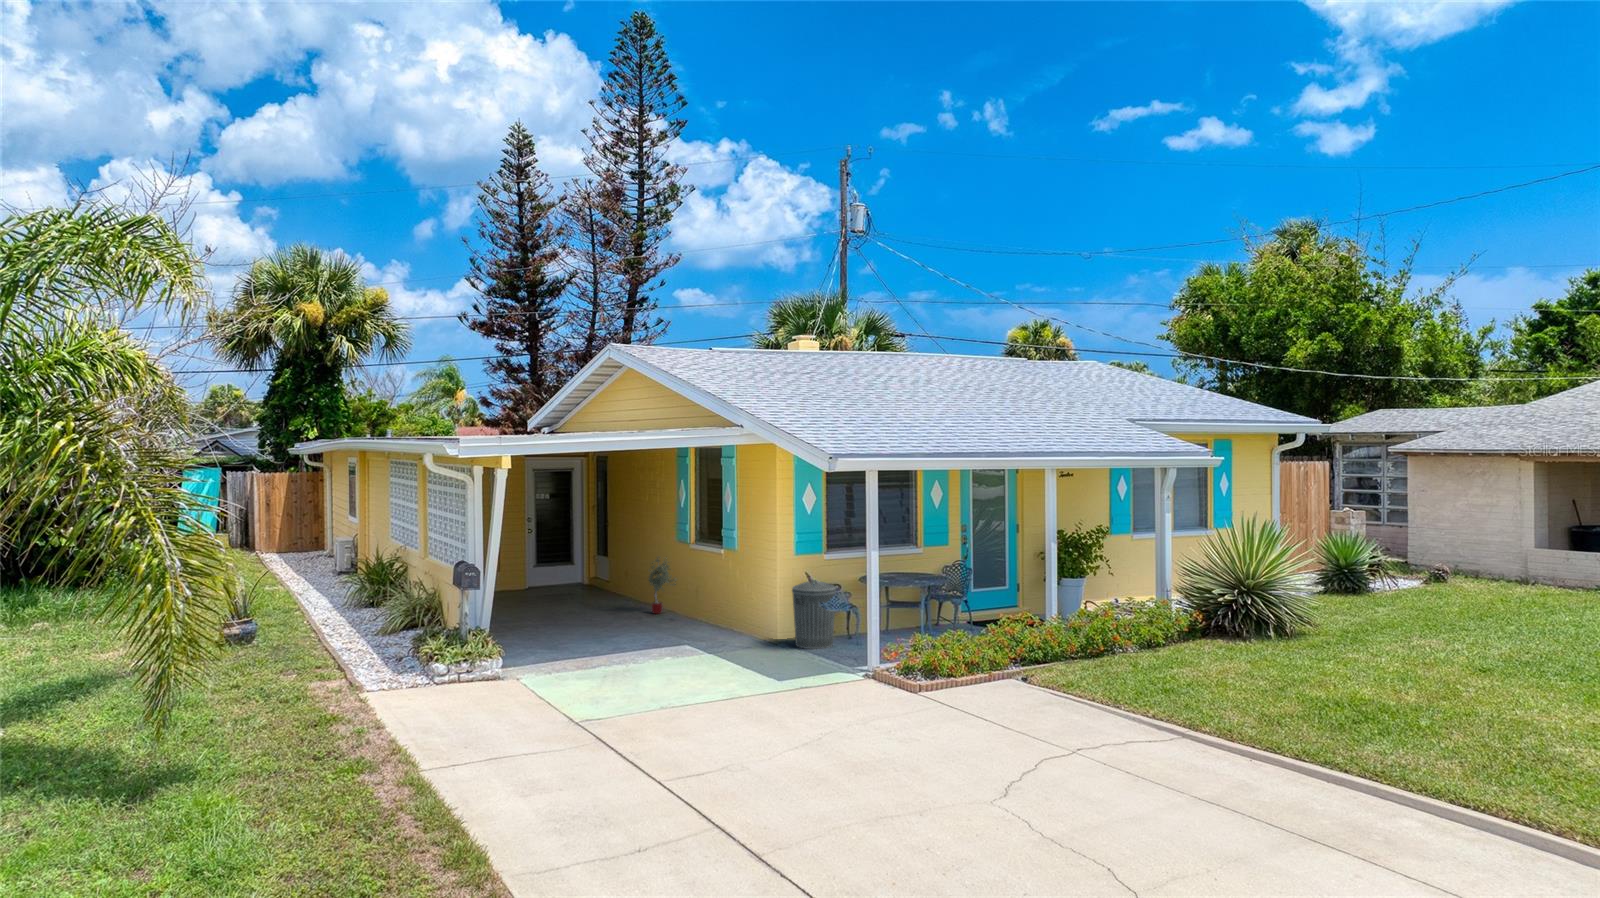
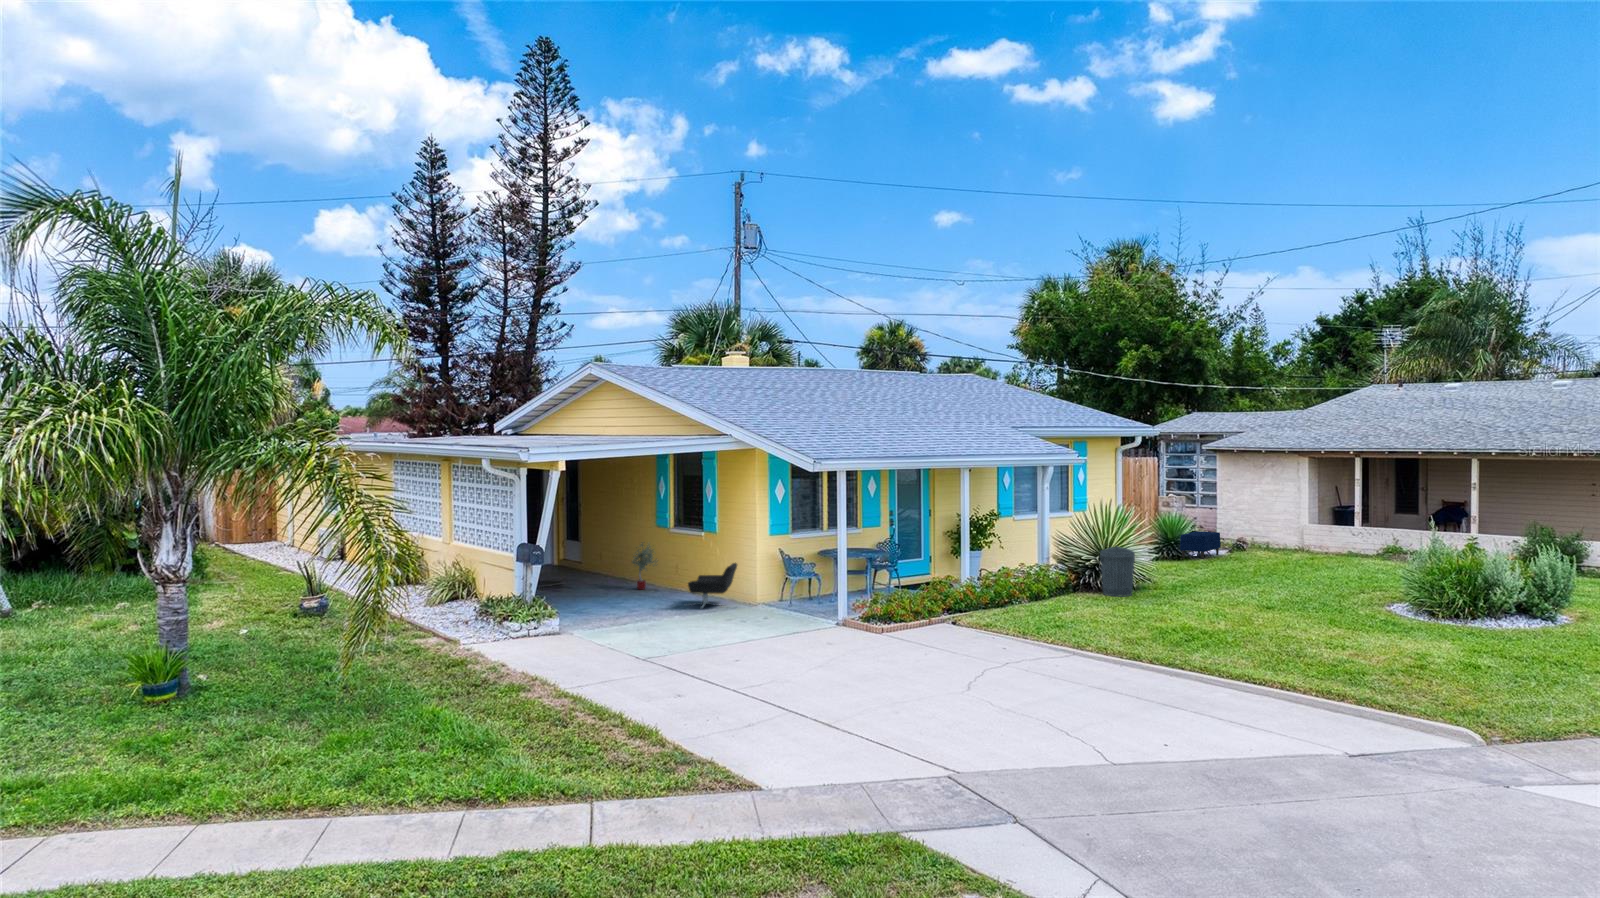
bench: none [1360,557,1416,594] -> present [1180,531,1221,559]
trash can: present [792,581,836,649] -> present [1100,546,1135,596]
lounge chair: none [687,587,754,644] -> present [688,563,737,609]

